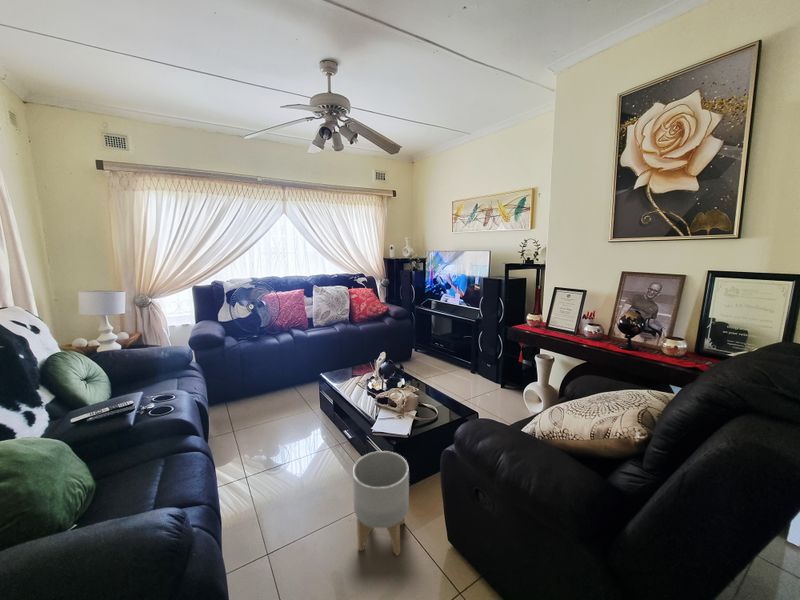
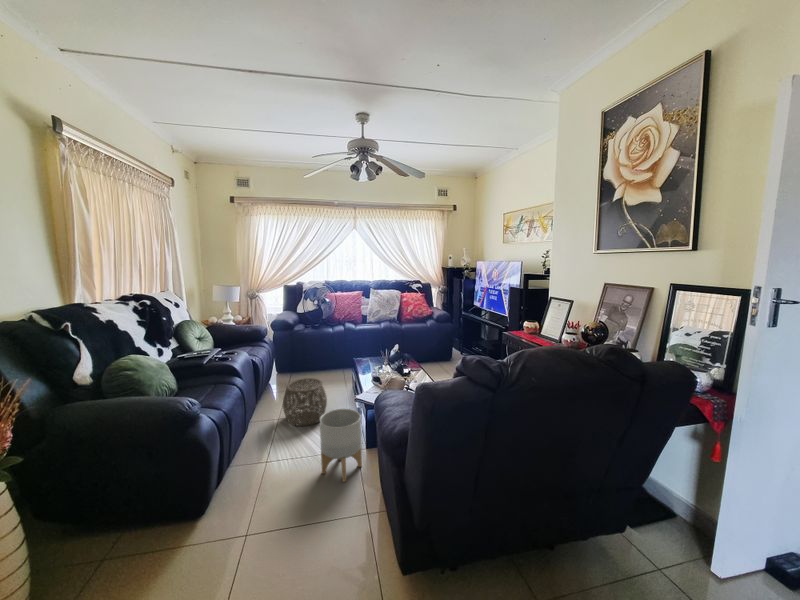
woven basket: none [252,411,314,483] -> present [283,378,327,426]

